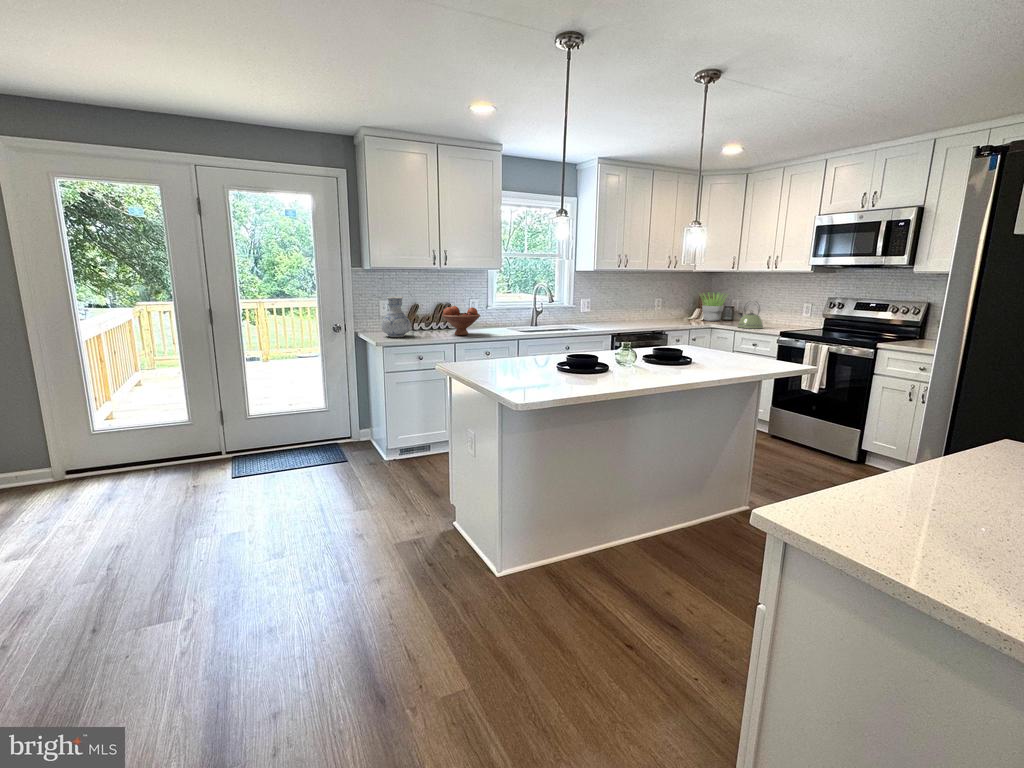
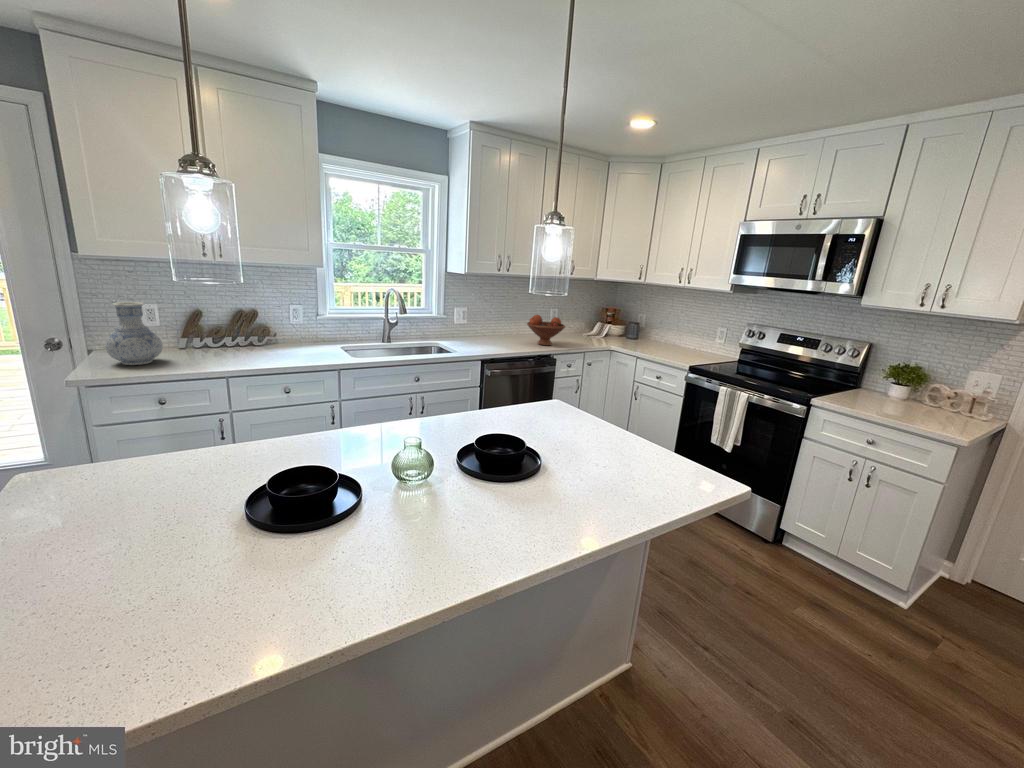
potted plant: present [701,293,727,321] -> none [598,303,638,339]
kettle: present [738,305,763,329] -> none [640,322,670,357]
fruit bowl: present [442,306,480,335] -> present [527,315,565,346]

